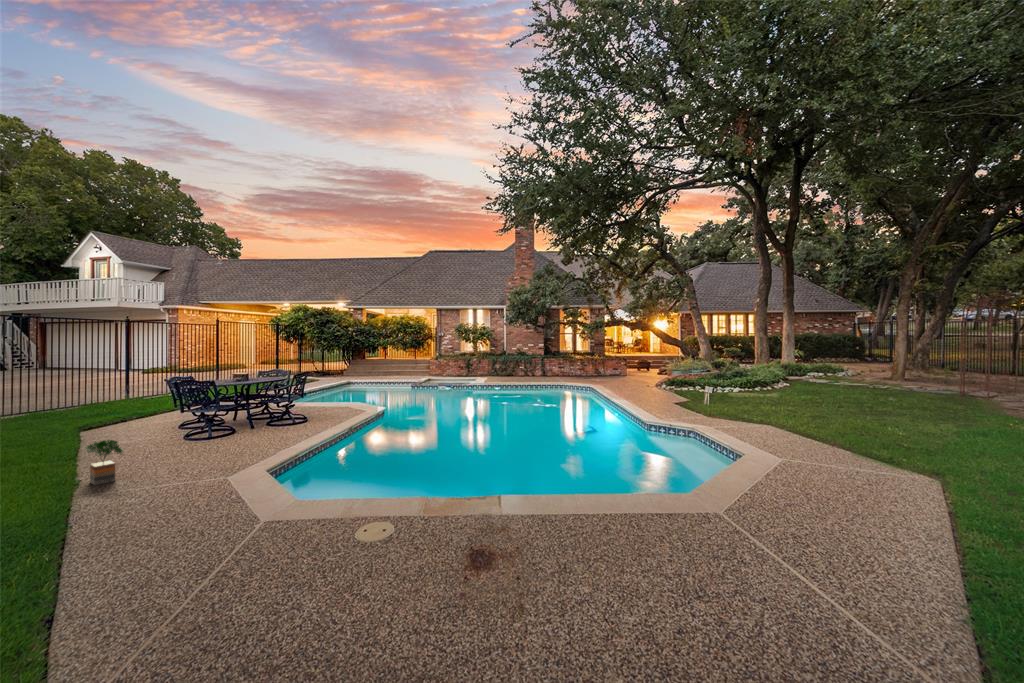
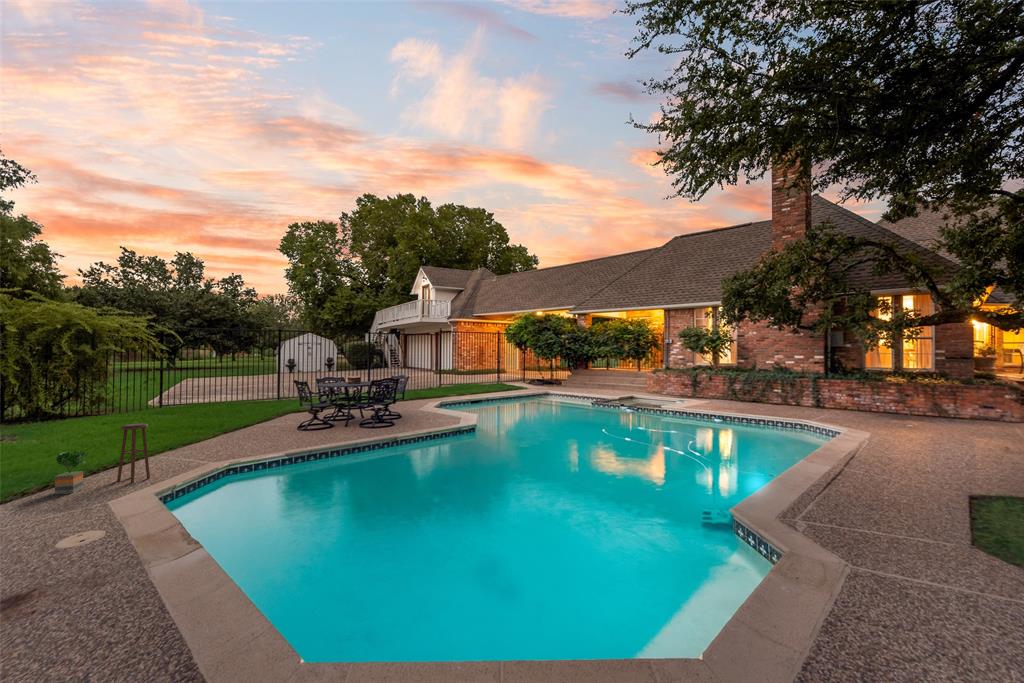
stool: none [129,410,162,470] -> present [117,423,150,483]

